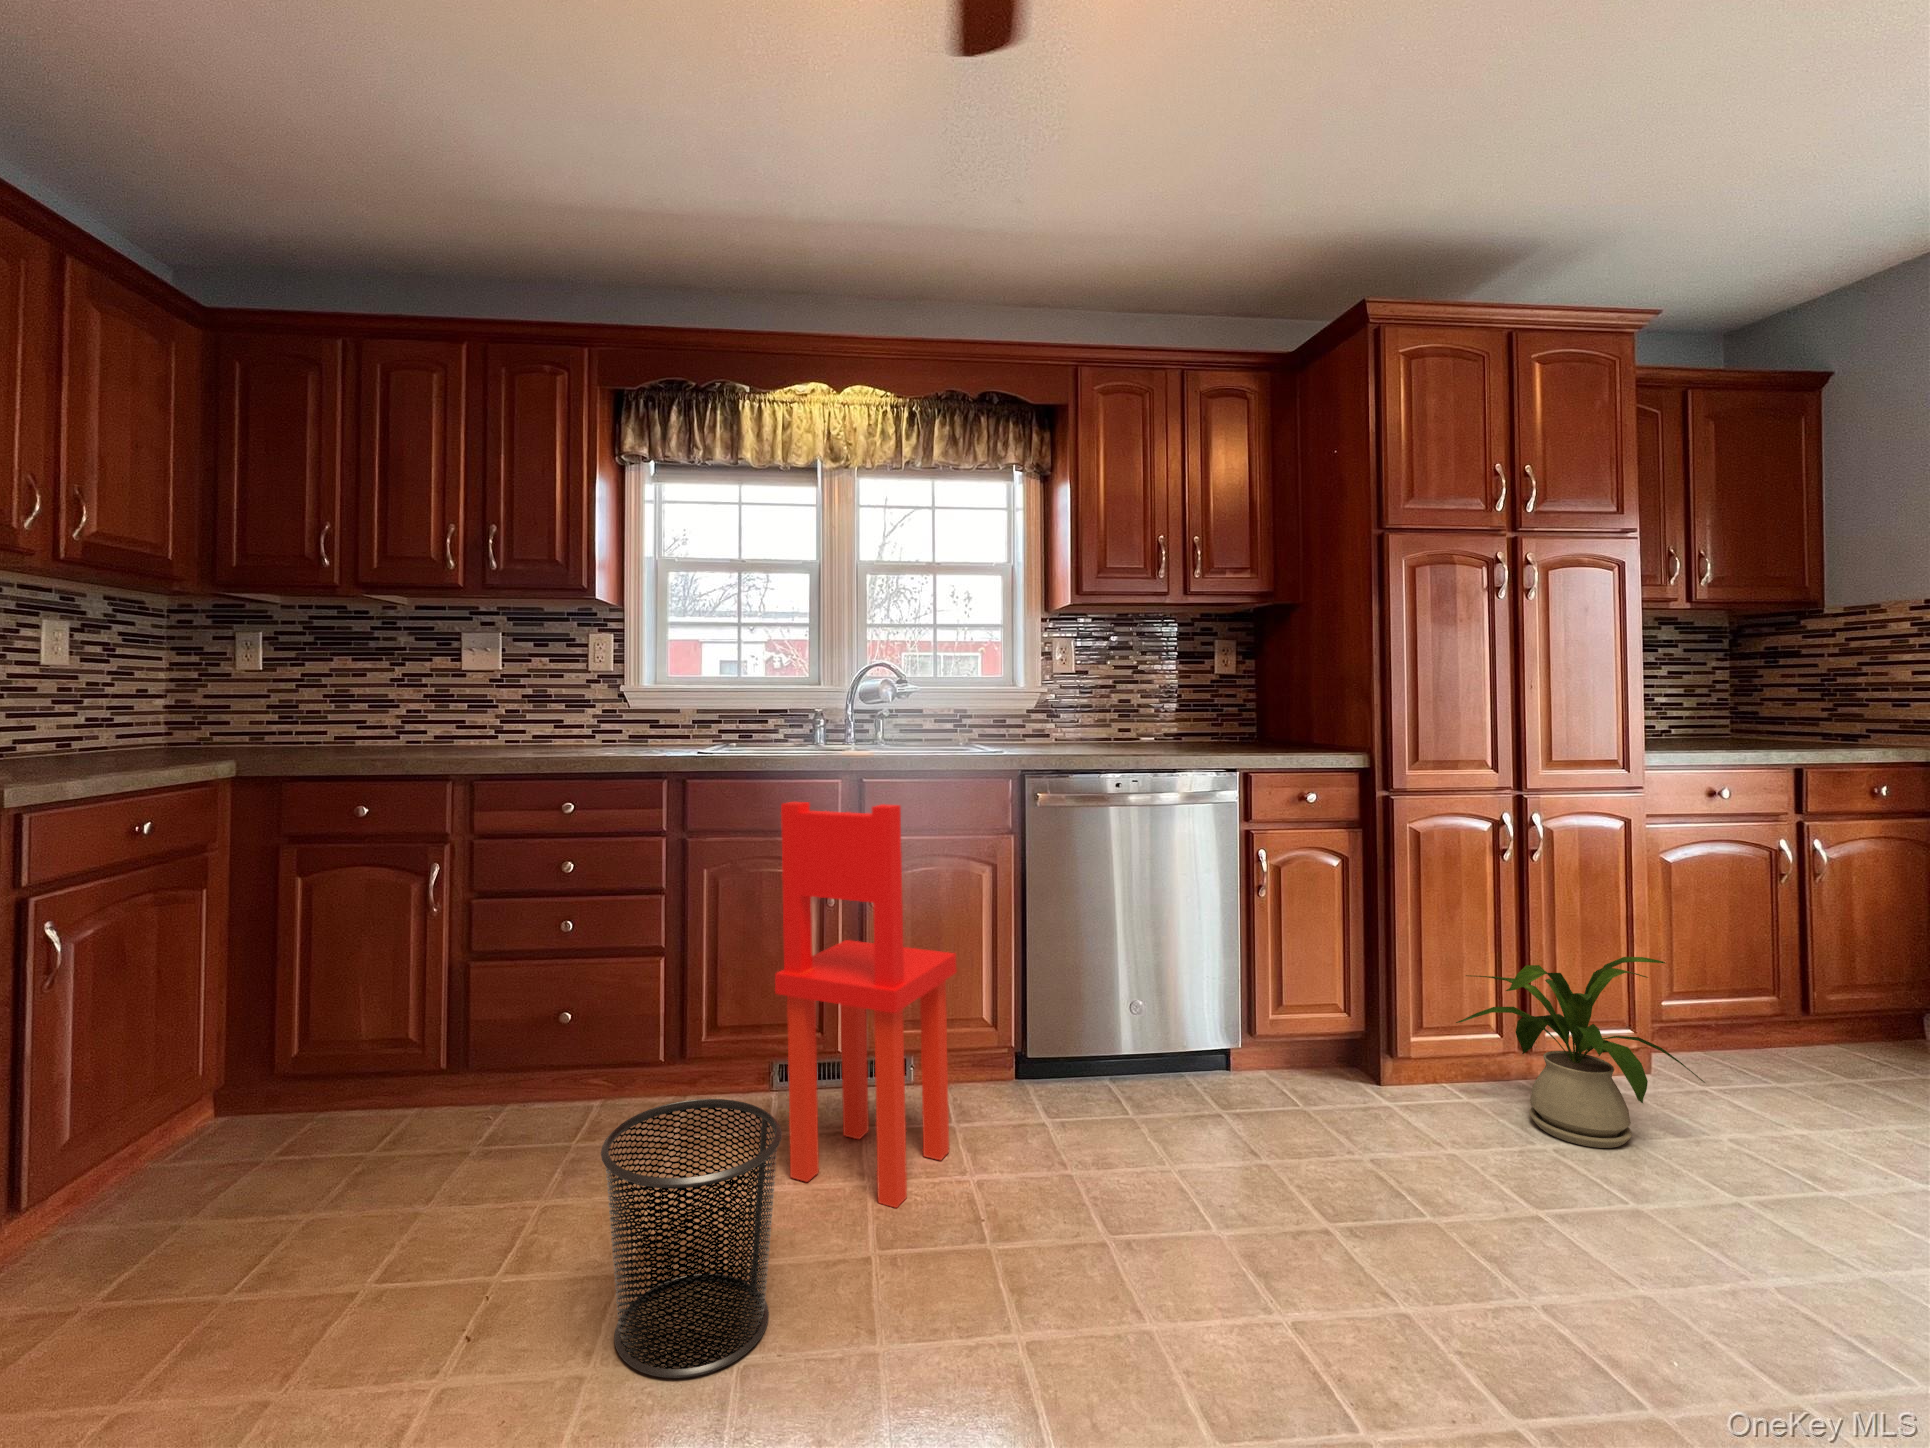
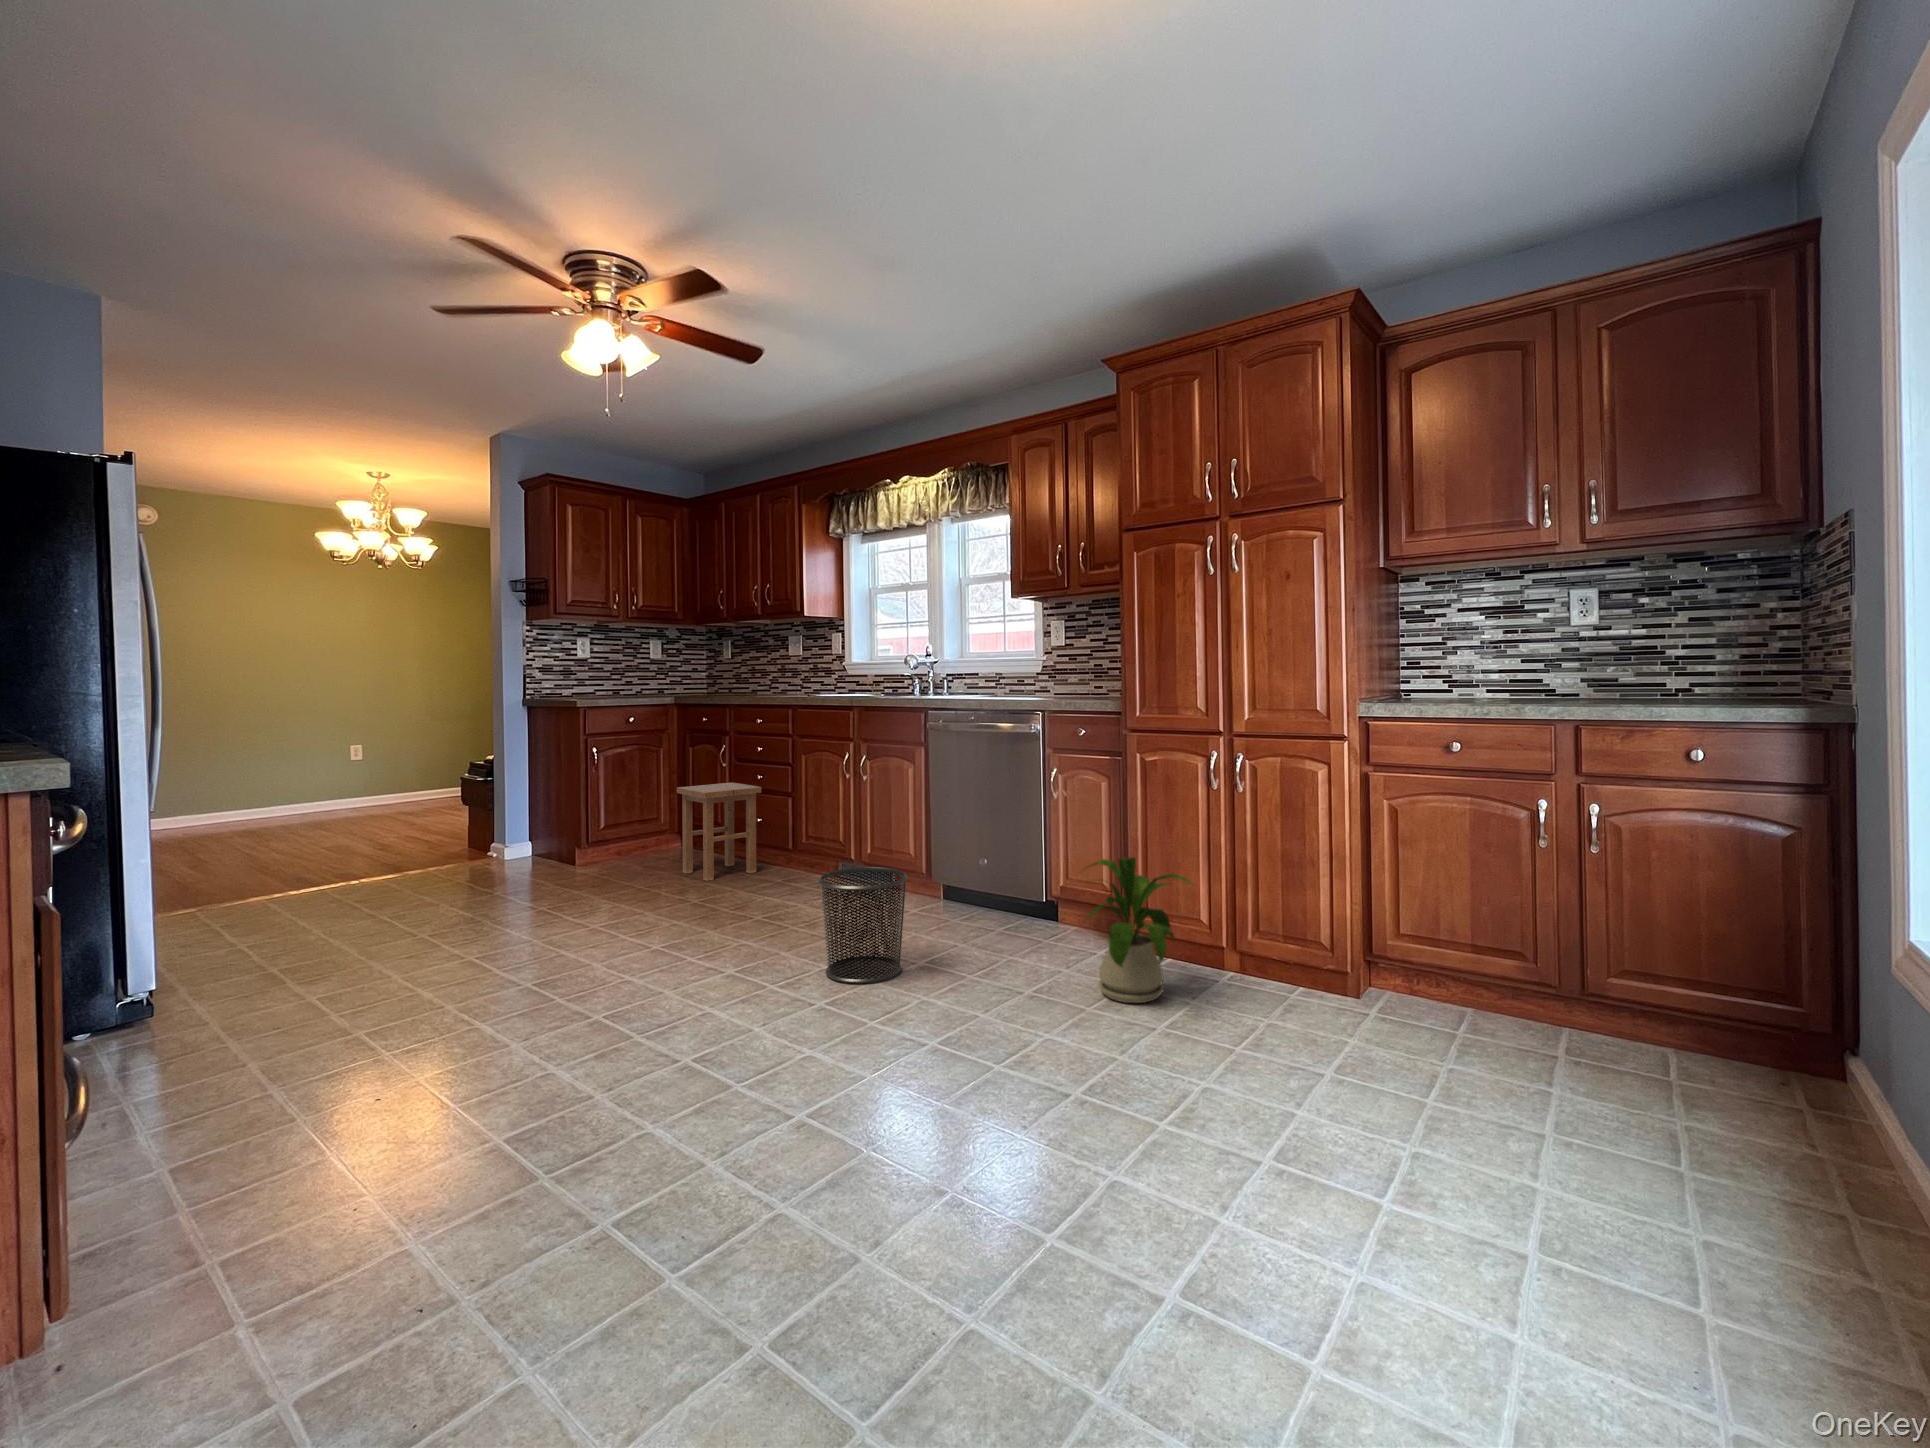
chair: present [775,802,957,1208] -> none [754,716,829,914]
stool: none [422,943,609,1179] -> present [677,782,761,881]
waste bin: present [601,1099,782,1378] -> present [818,867,907,984]

